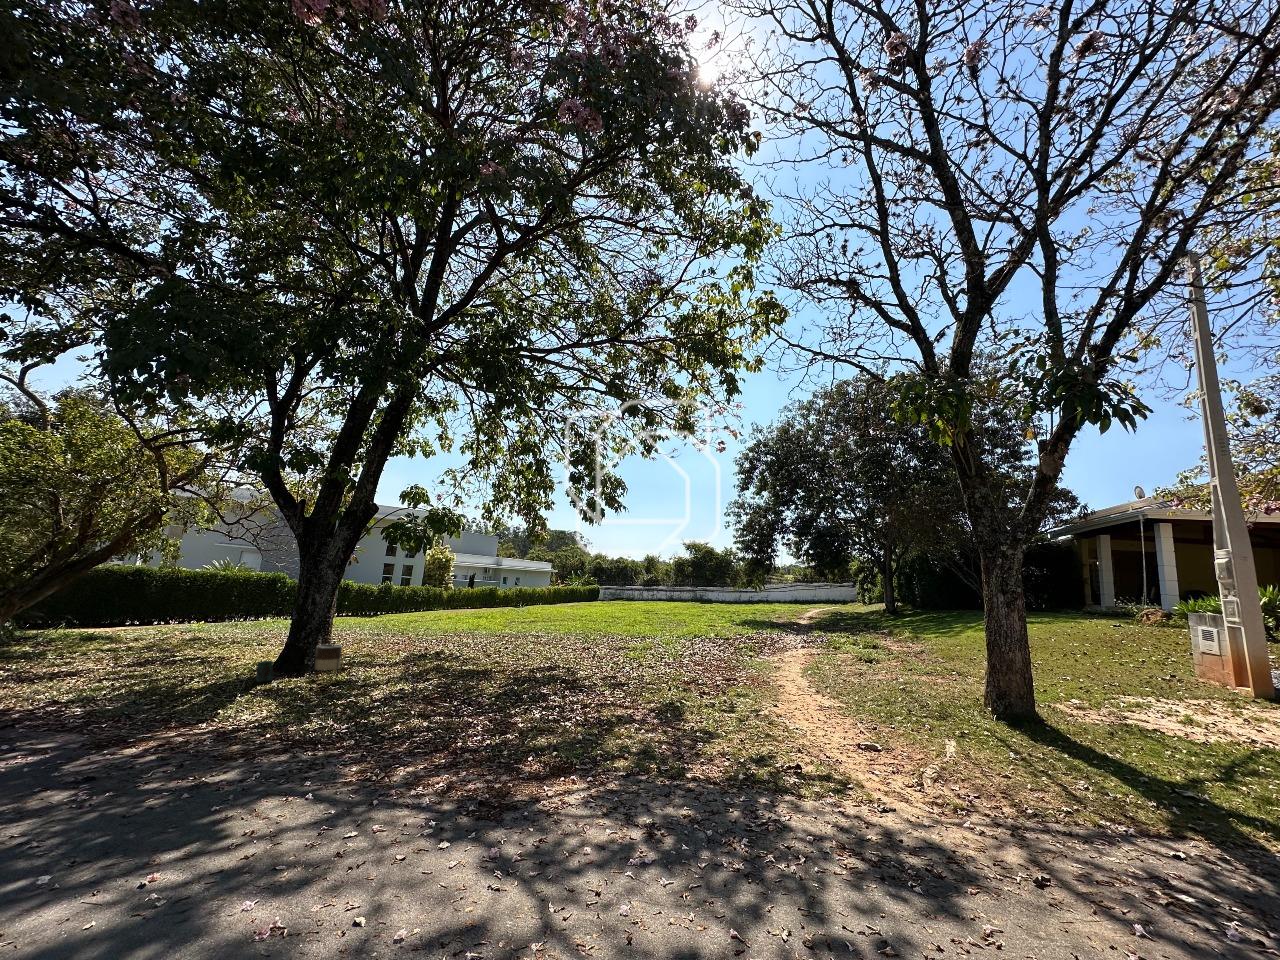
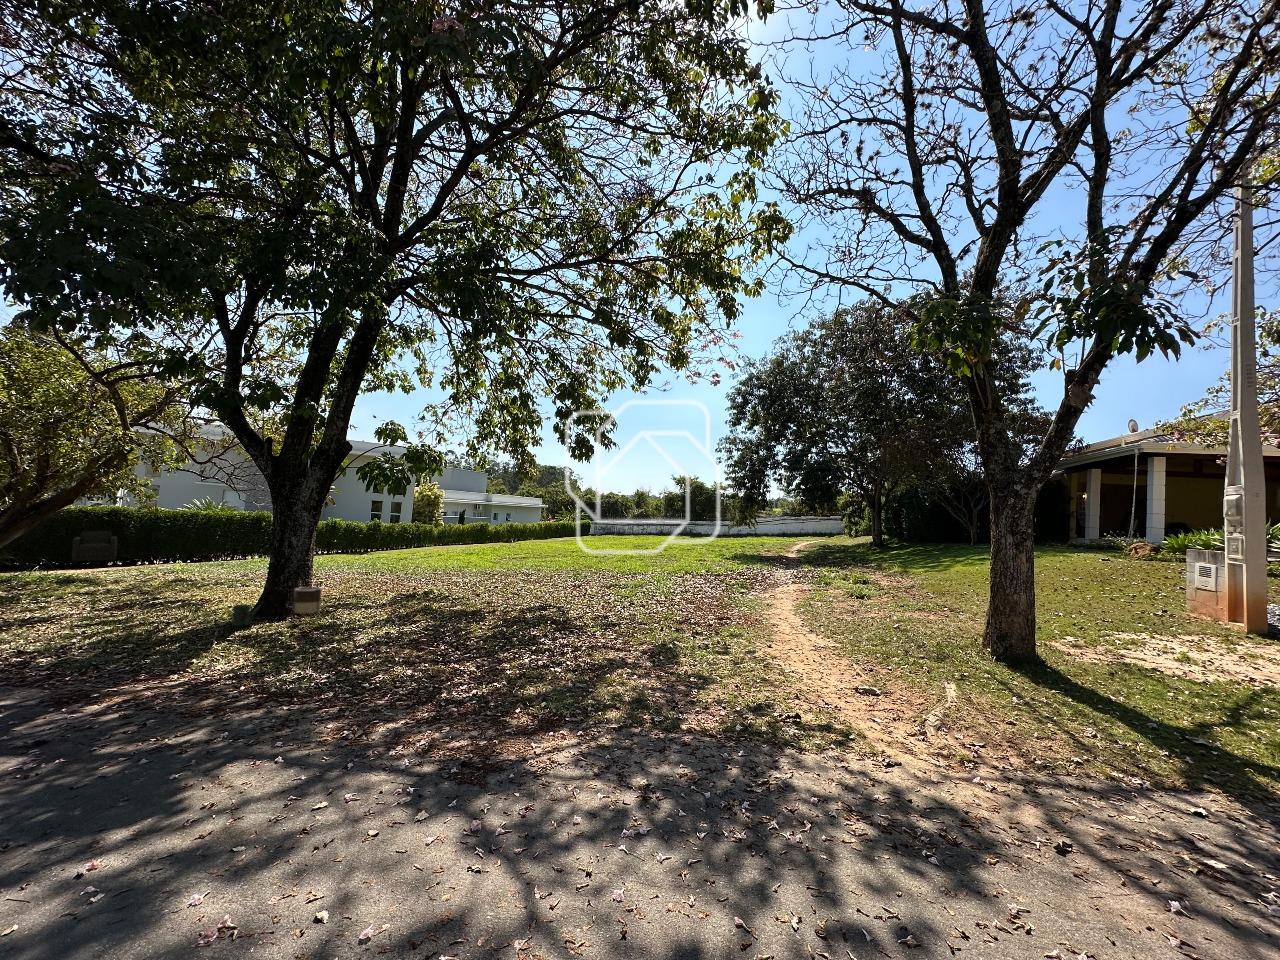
armchair: none [97,593,141,623] -> present [72,531,117,562]

